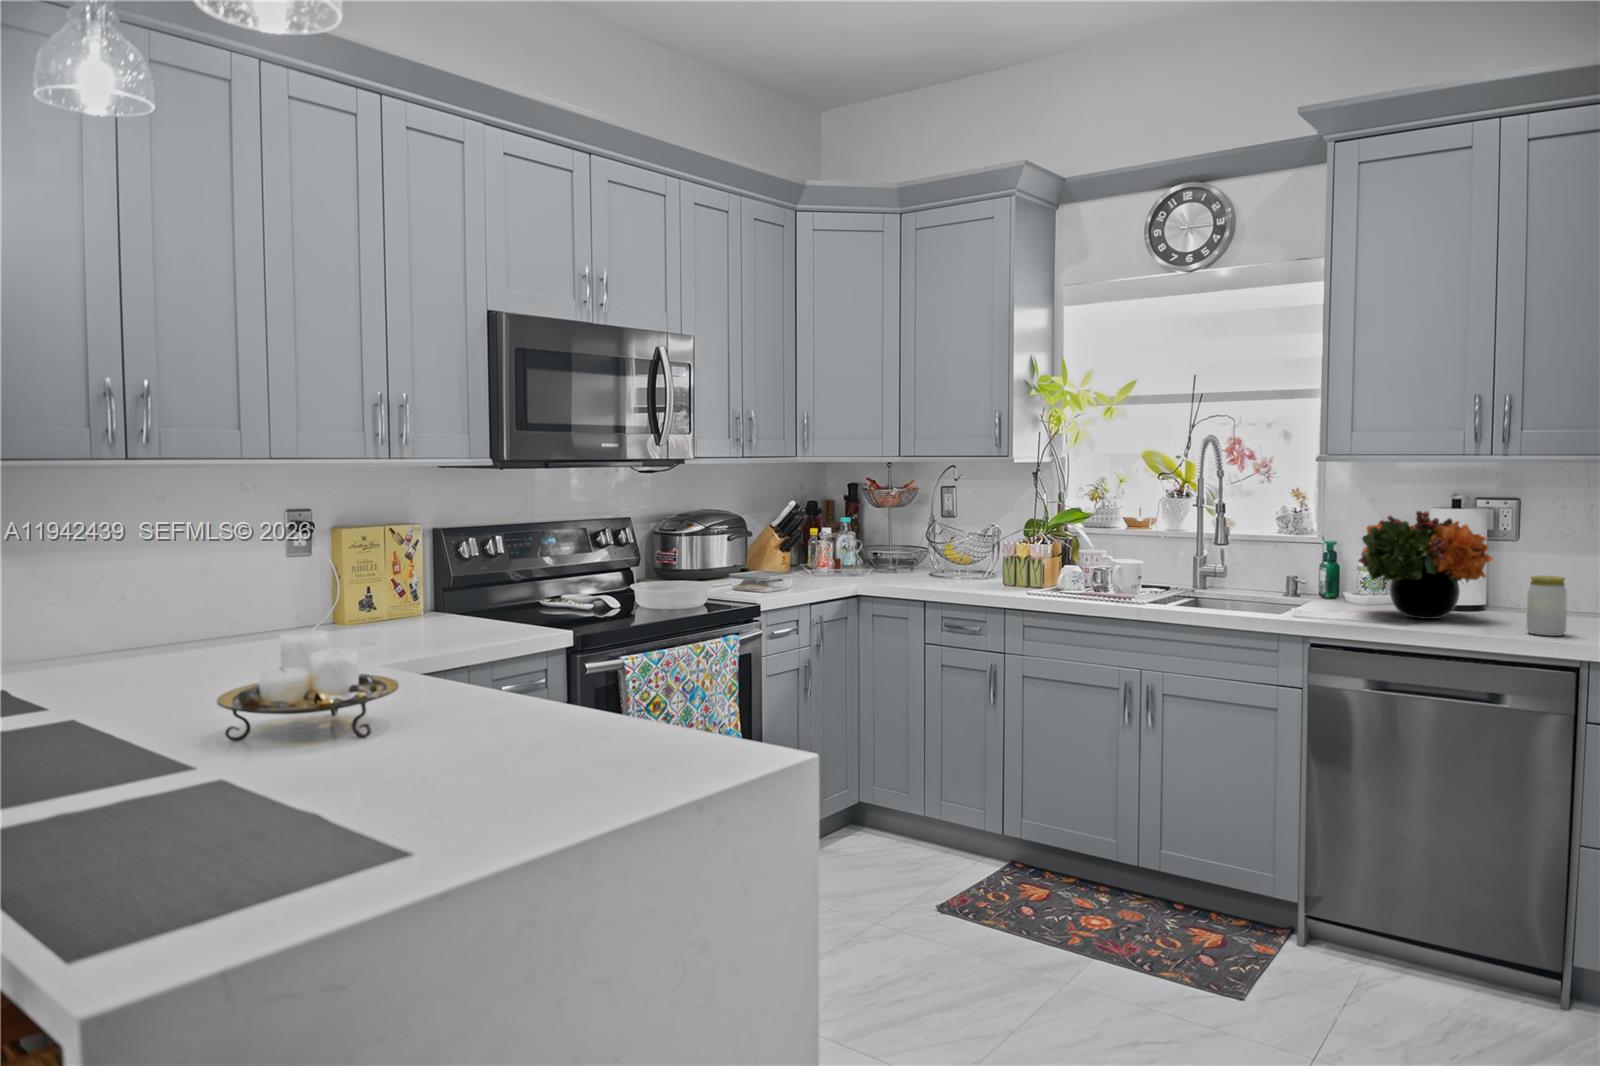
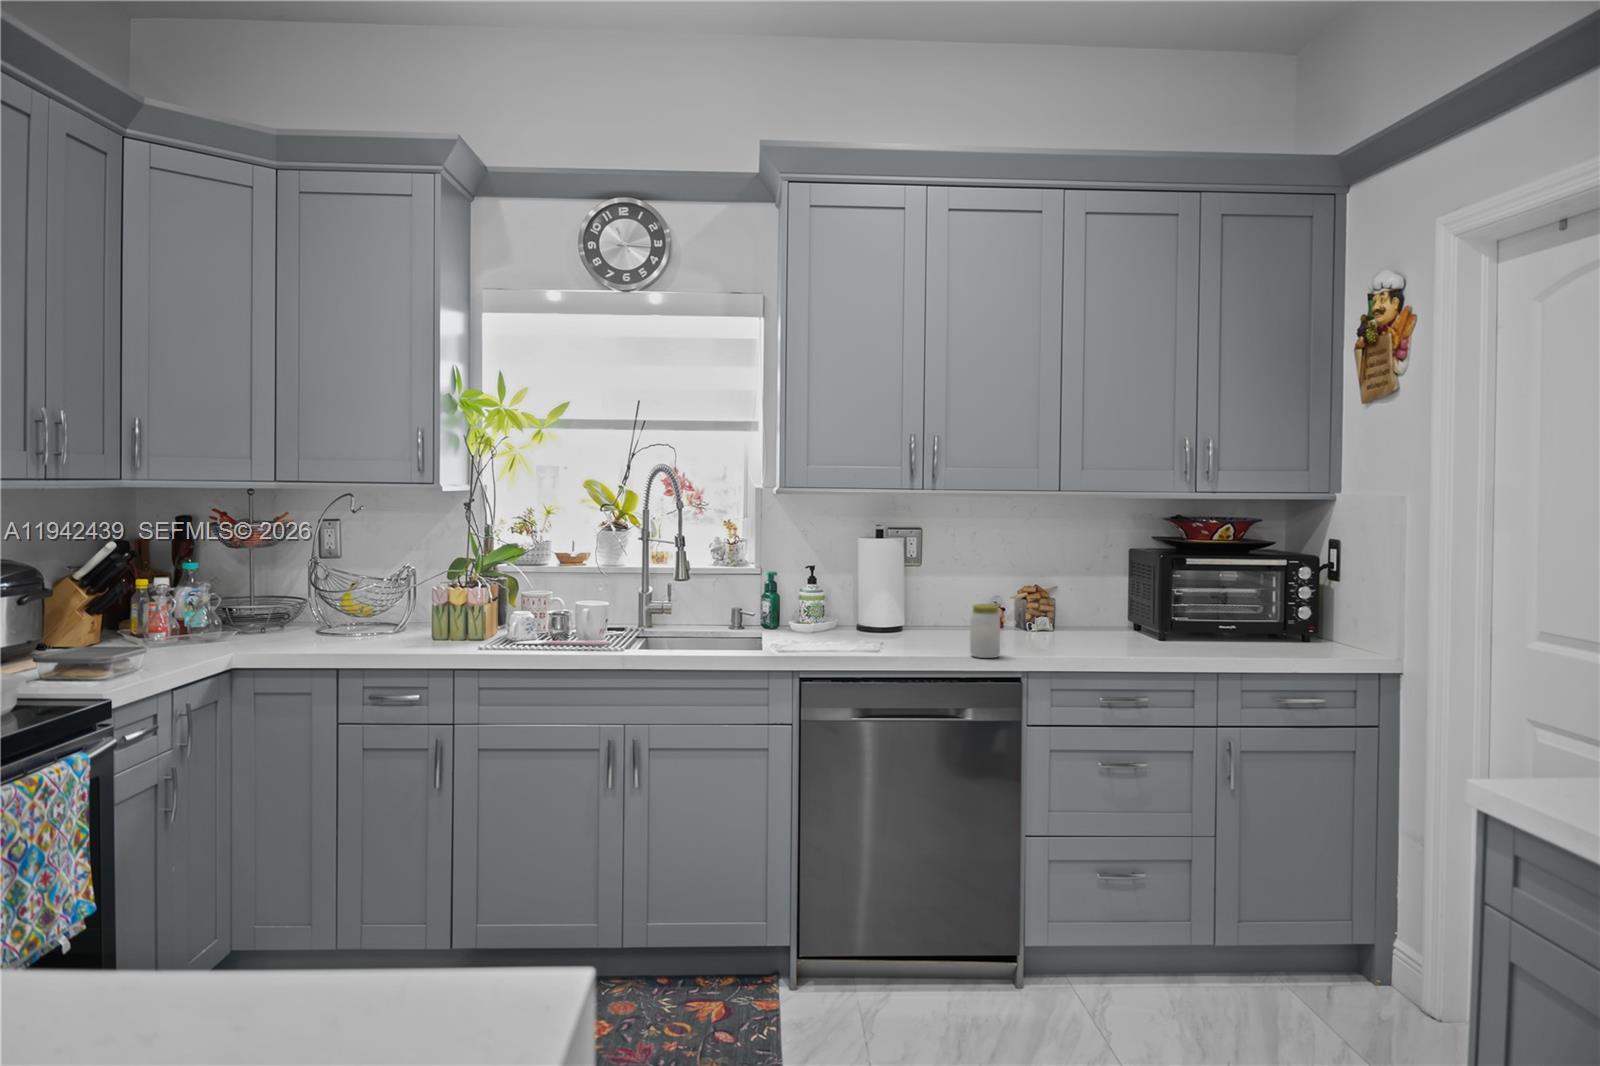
flower arrangement: present [1360,511,1493,619] -> none [817,546,932,648]

